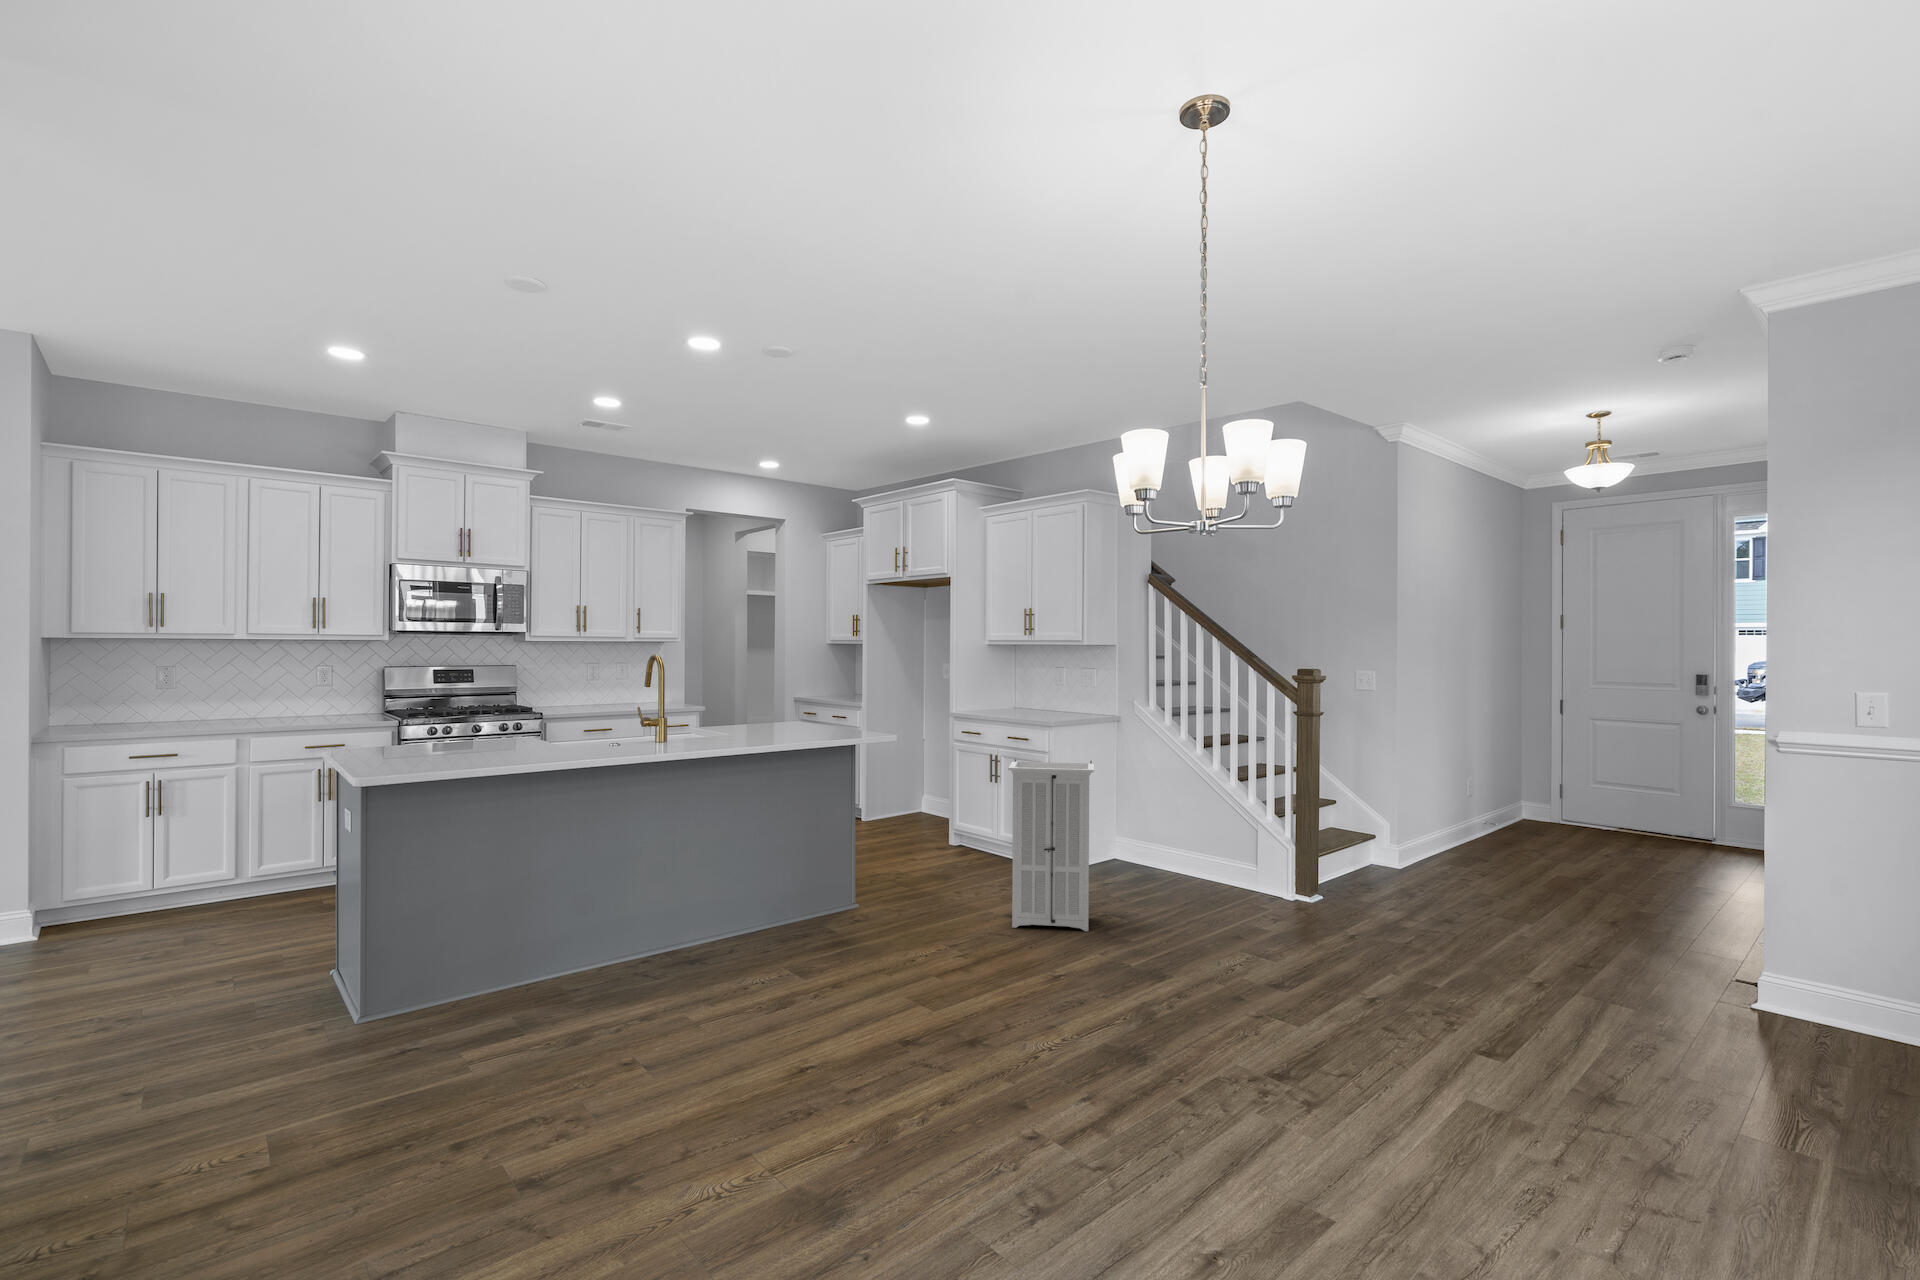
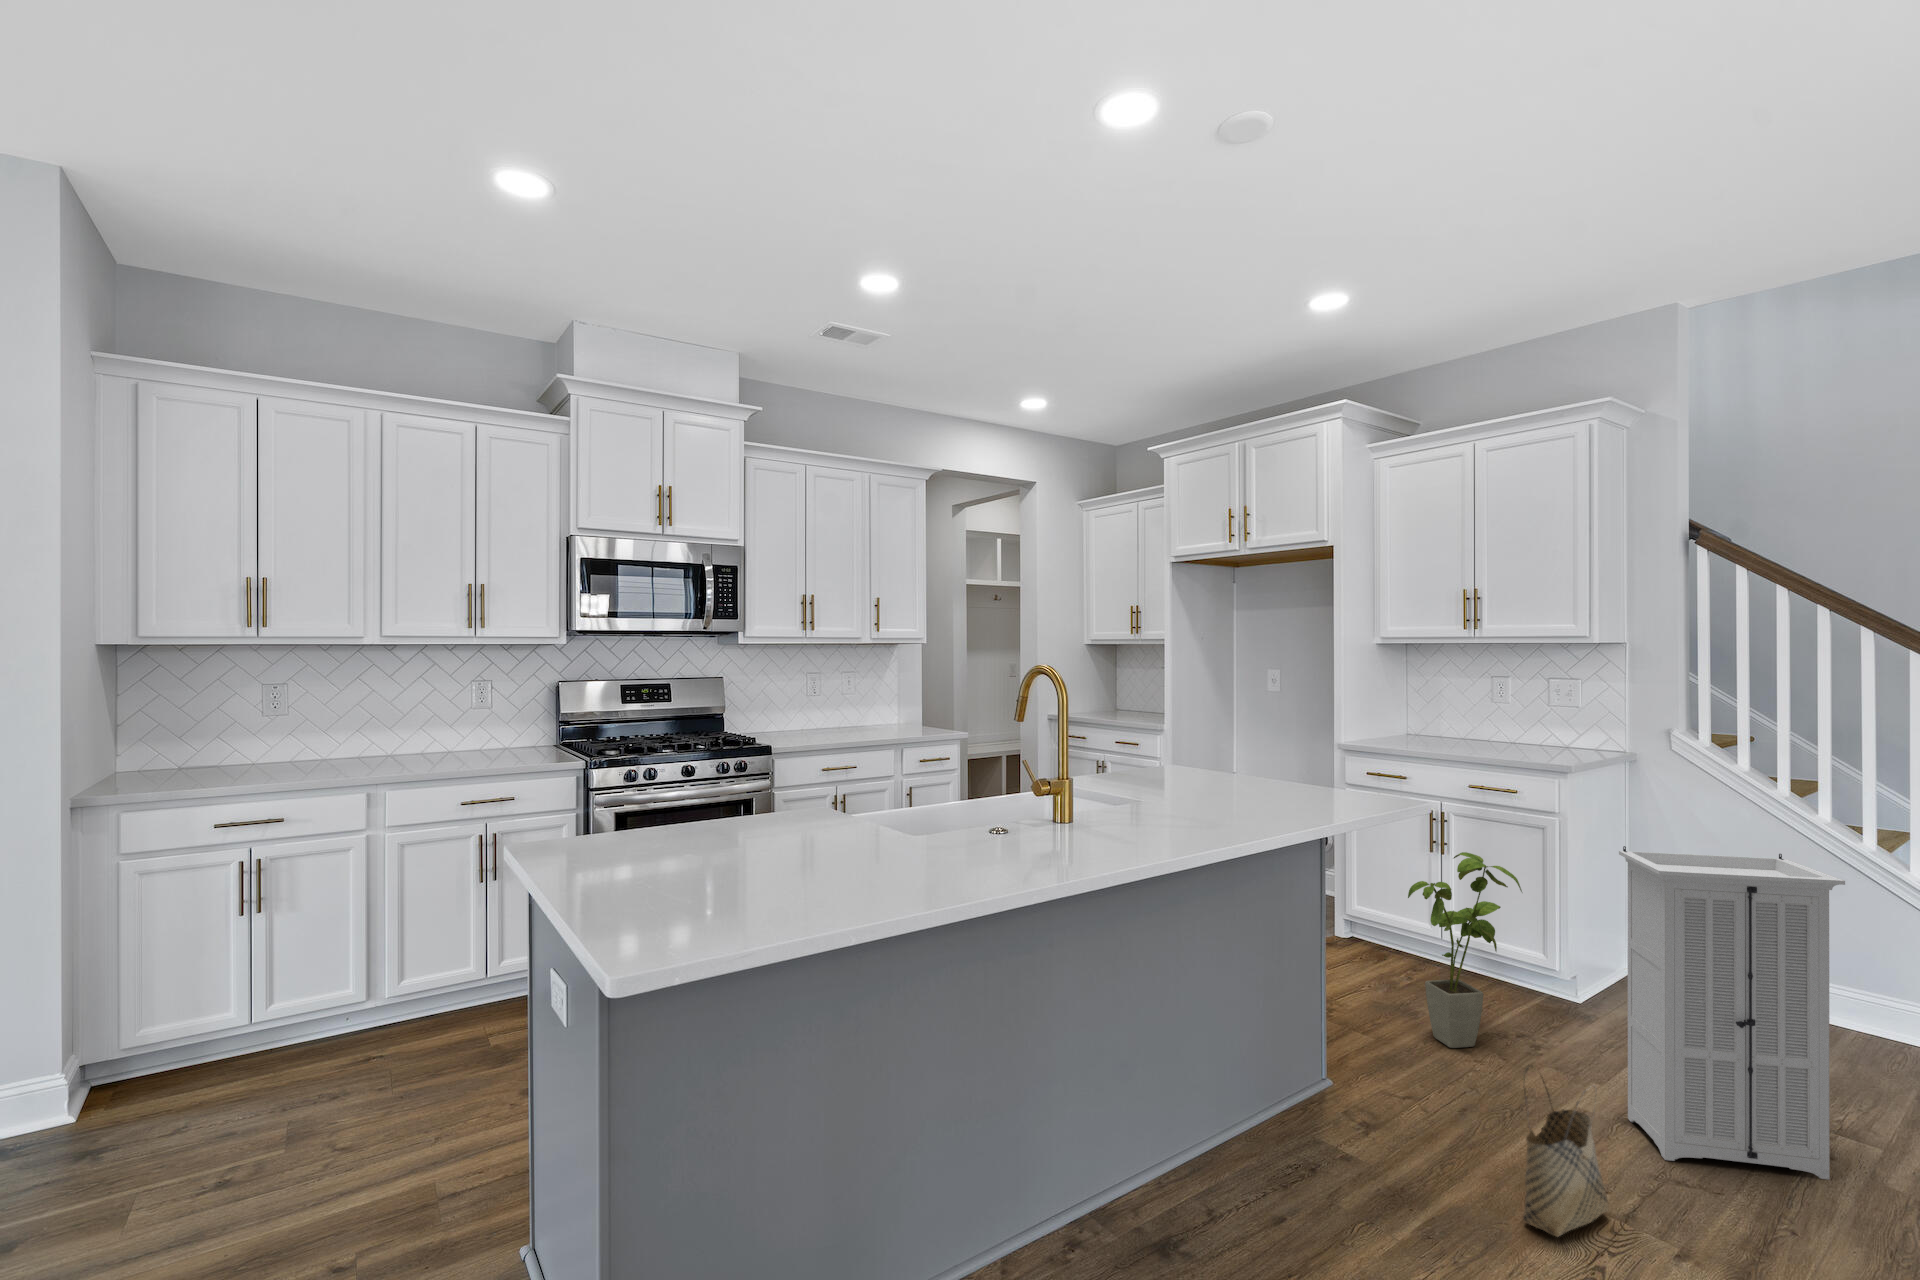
house plant: none [934,771,994,891] -> present [1408,852,1522,1048]
woven basket: none [902,869,951,952] -> present [1523,1065,1608,1237]

